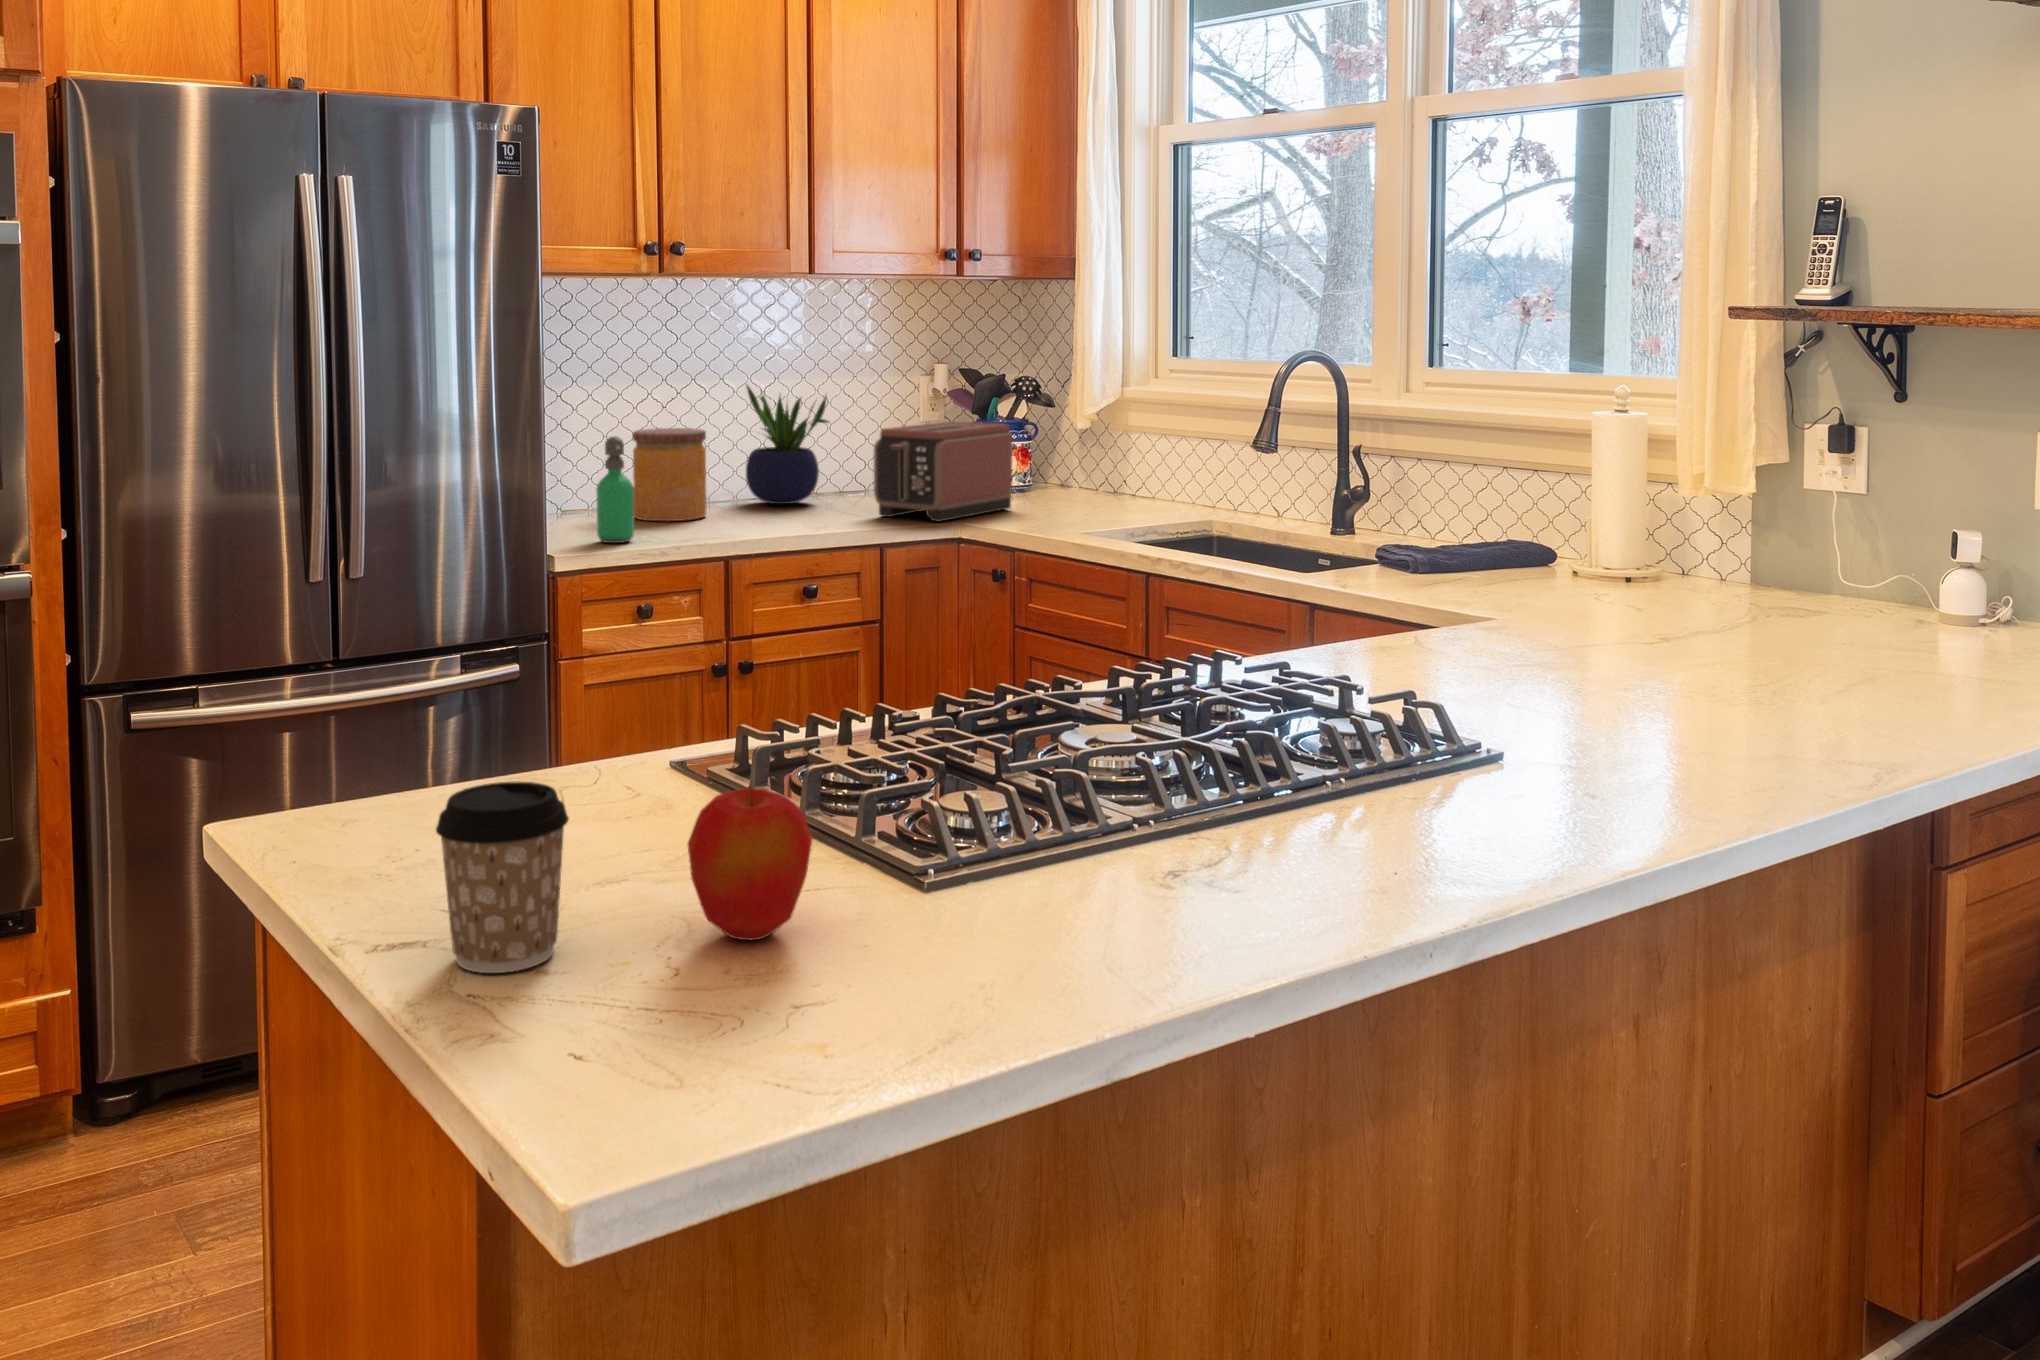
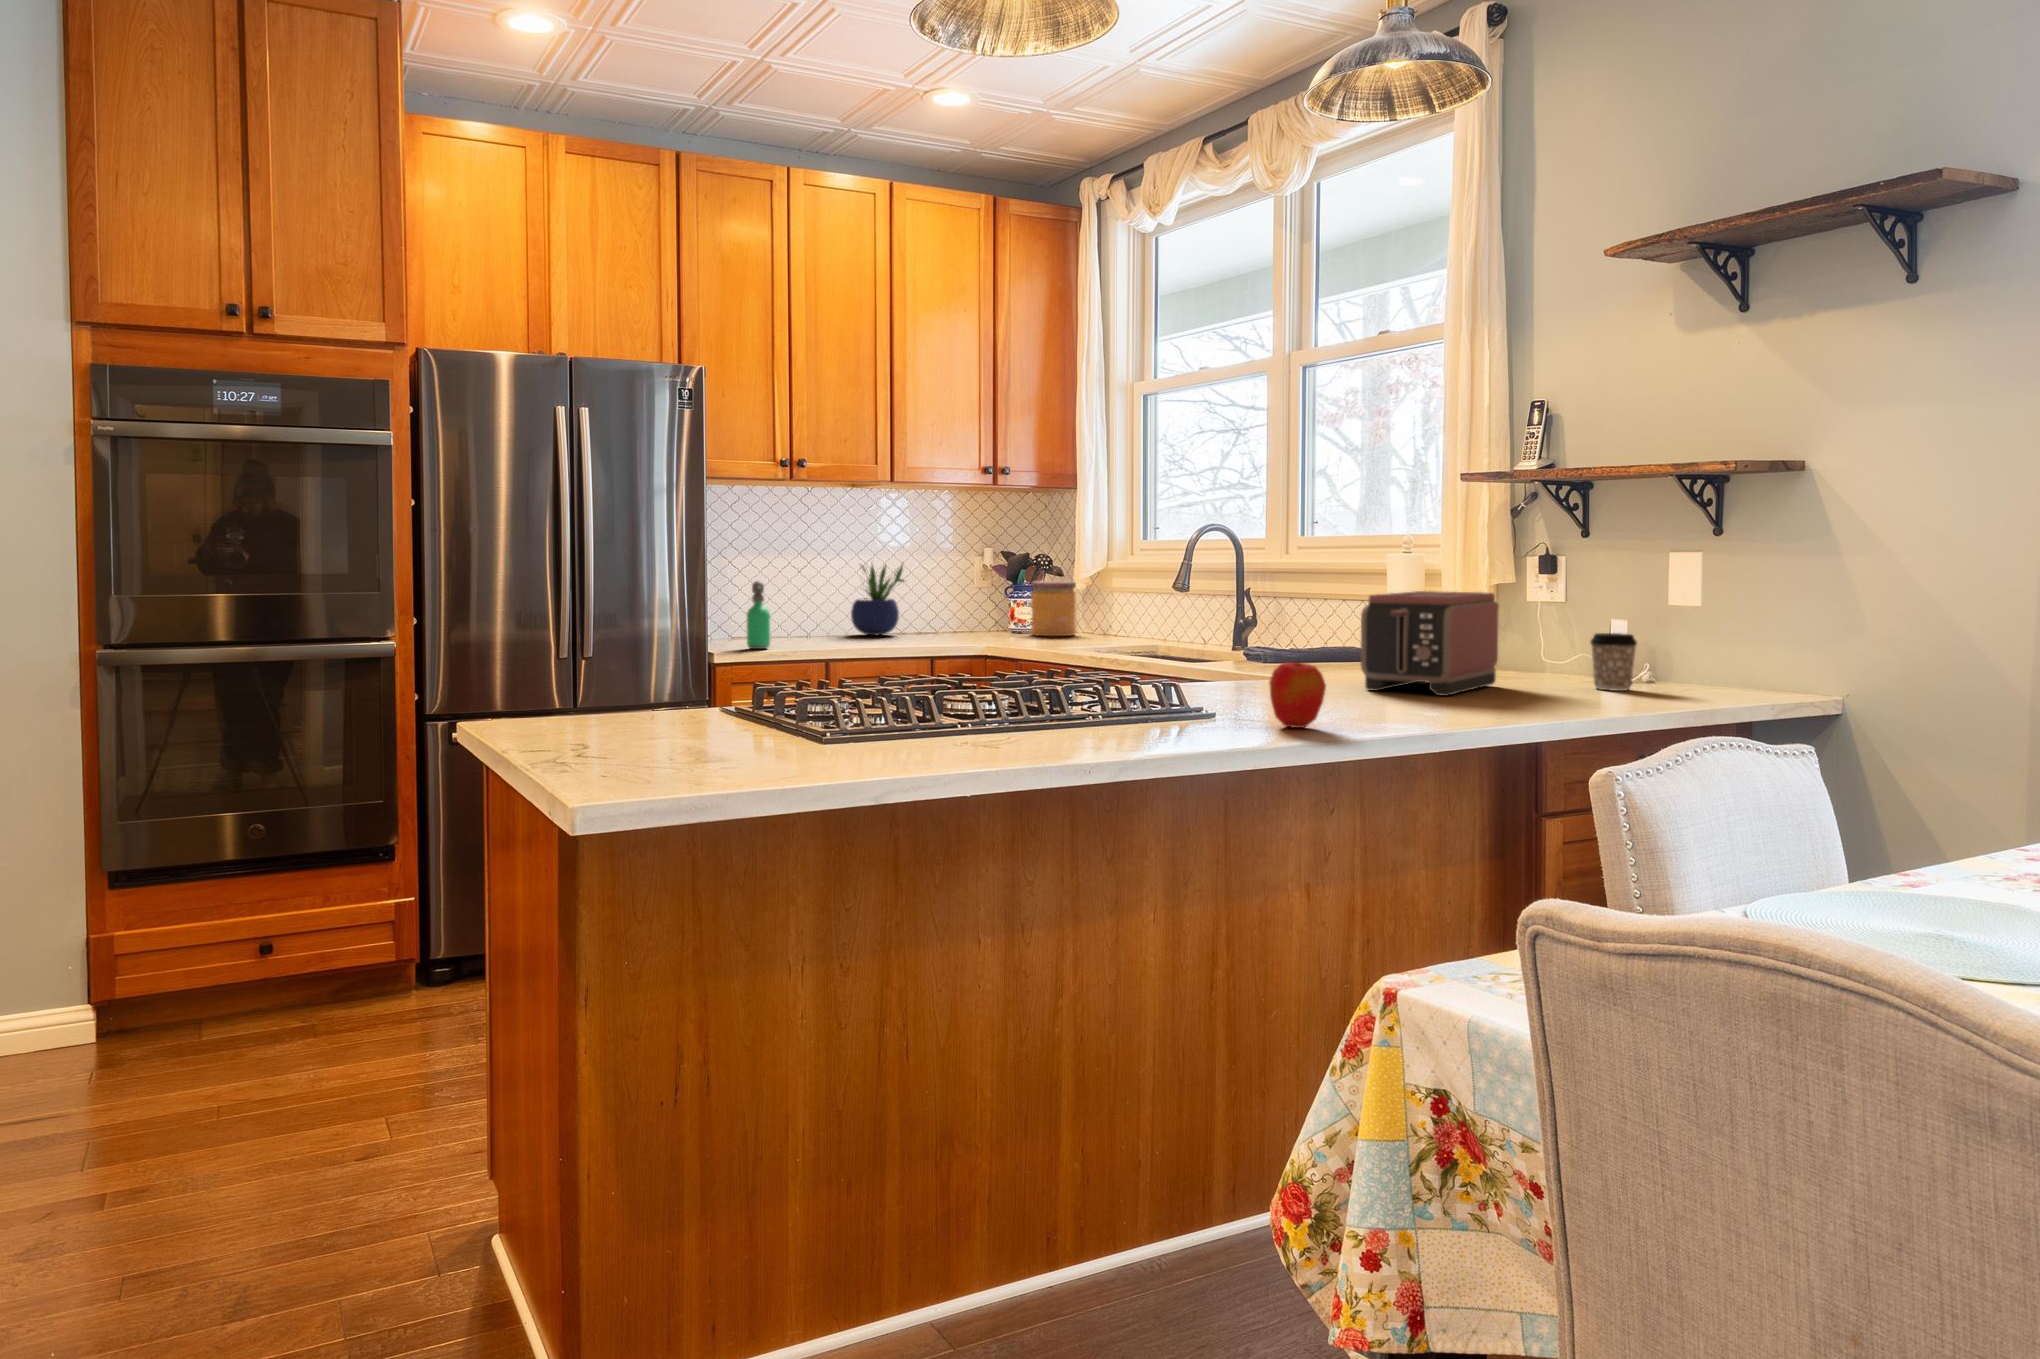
toaster: present [874,421,1012,522] -> present [1361,591,1499,696]
jar: present [632,428,706,521] -> present [1031,581,1076,636]
coffee cup: present [436,781,569,973] -> present [1590,633,1637,691]
apple: present [688,787,812,940] -> present [1269,662,1326,728]

